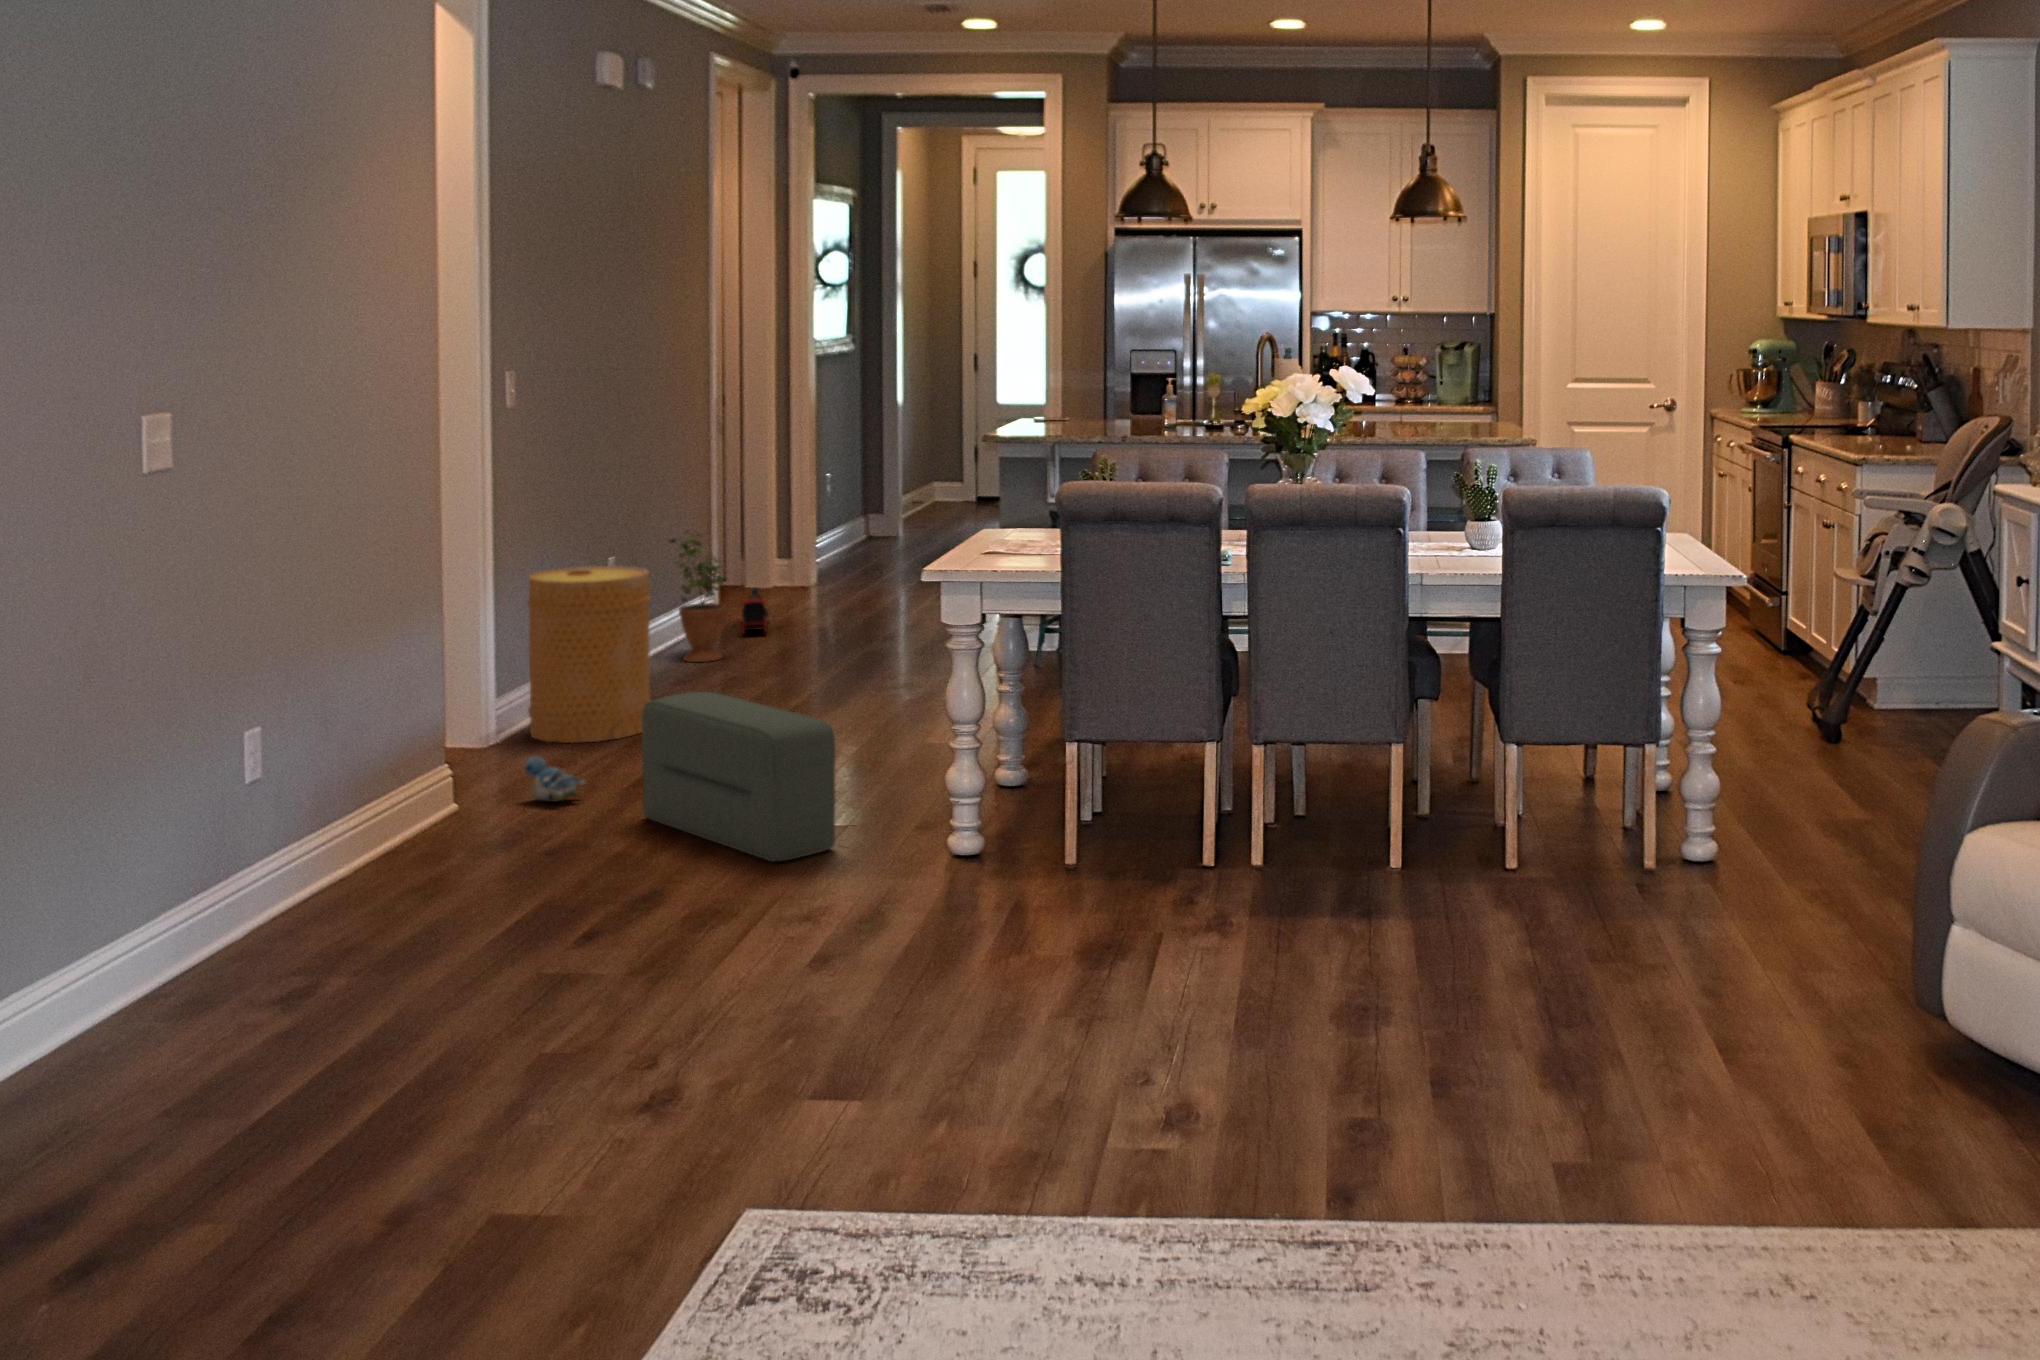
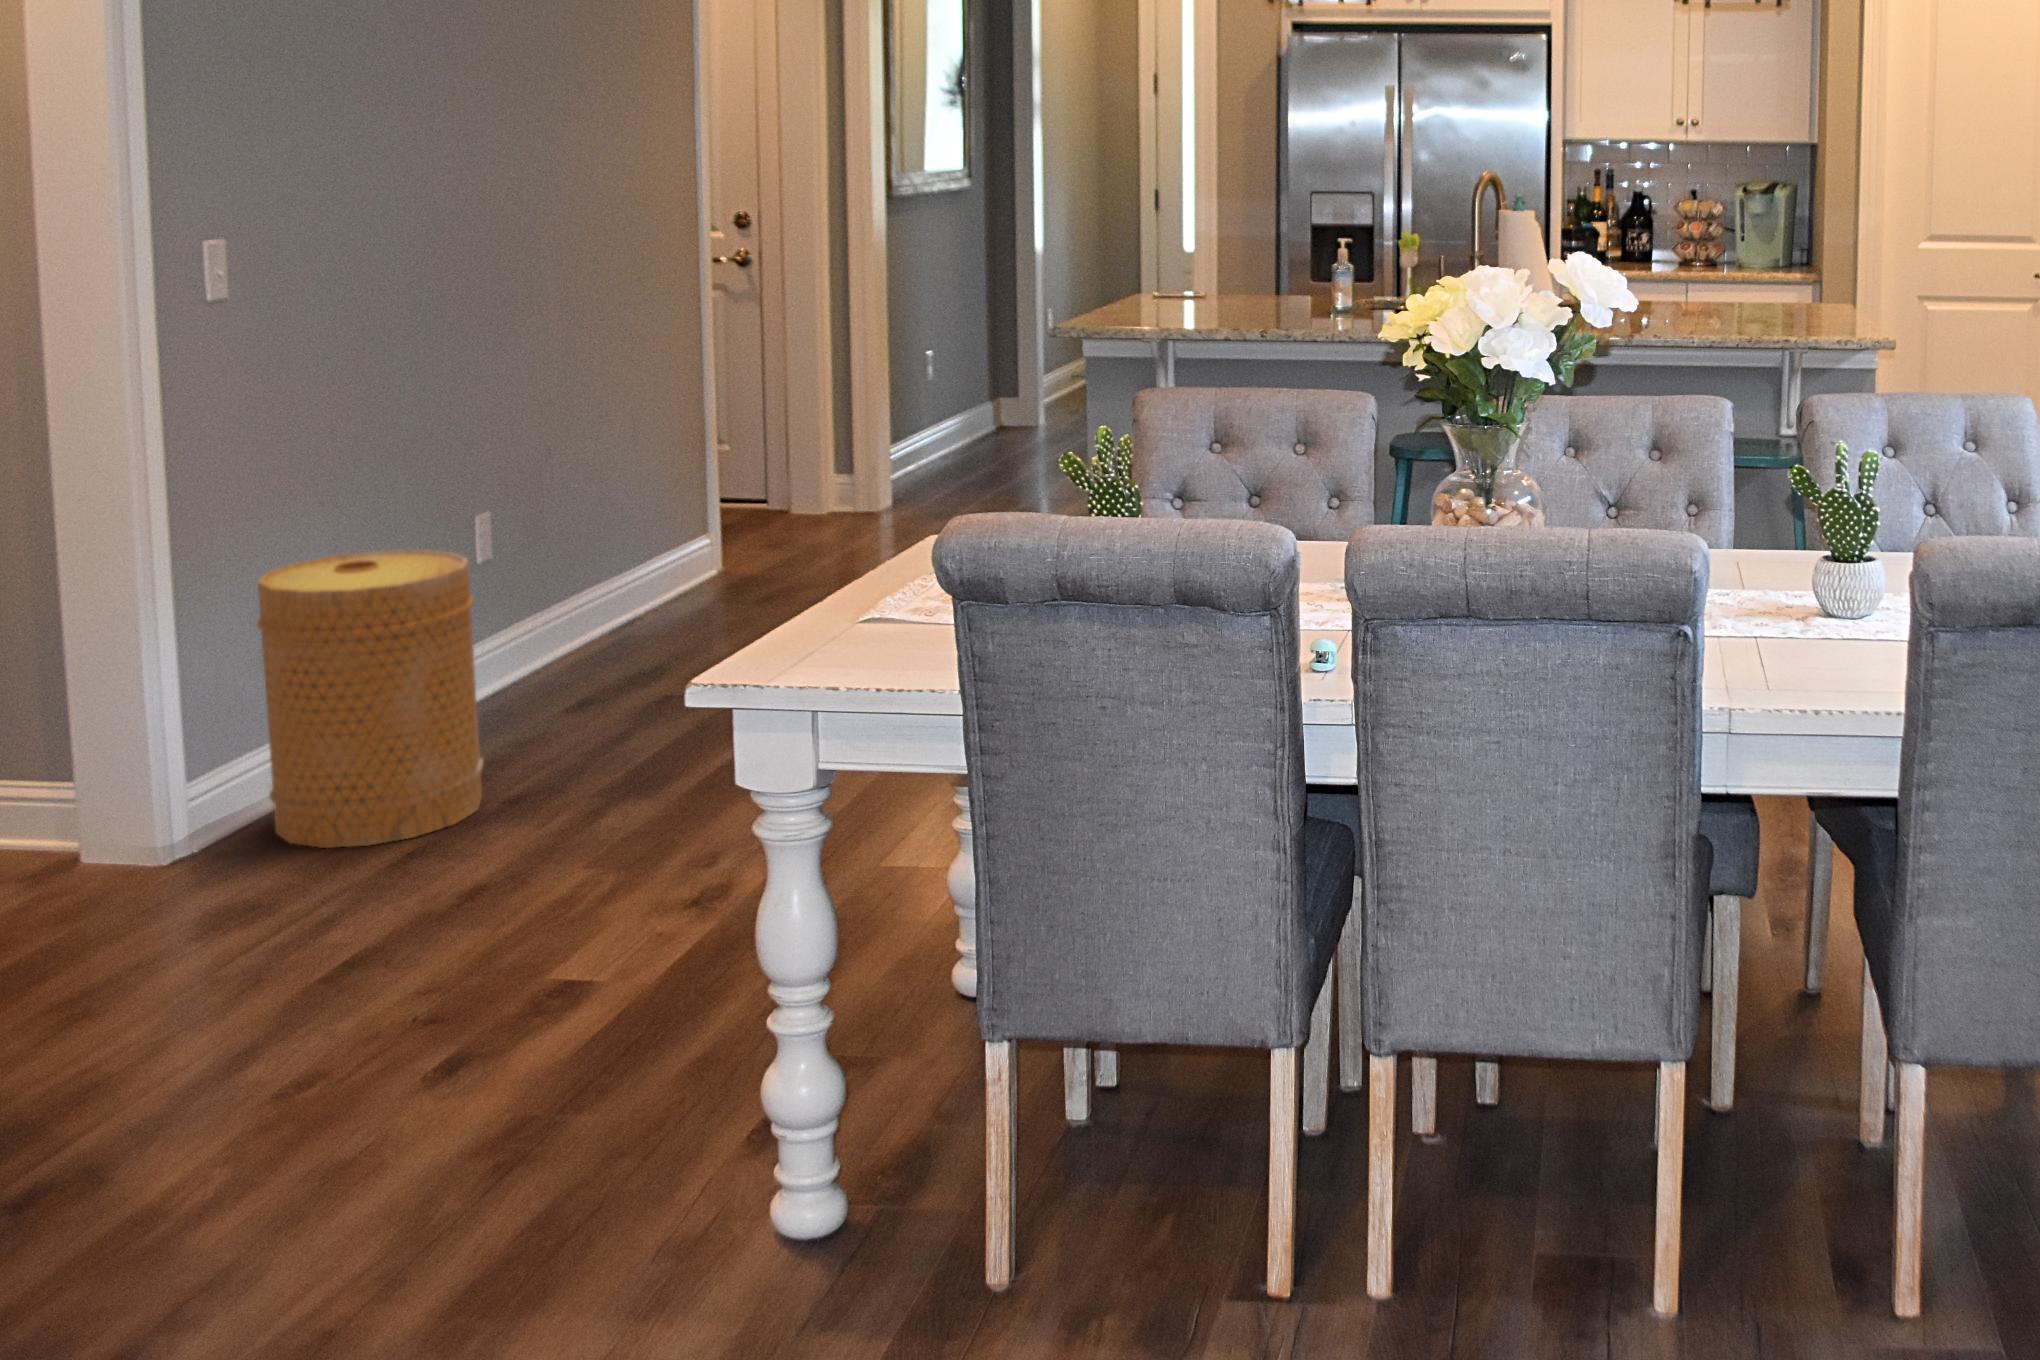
potted plant: present [669,531,726,662] -> none [602,461,692,658]
toy train: present [742,587,769,632] -> none [737,528,796,603]
pouf: present [642,692,835,861] -> none [281,842,581,1238]
plush toy: present [525,756,585,802] -> none [126,936,237,1018]

